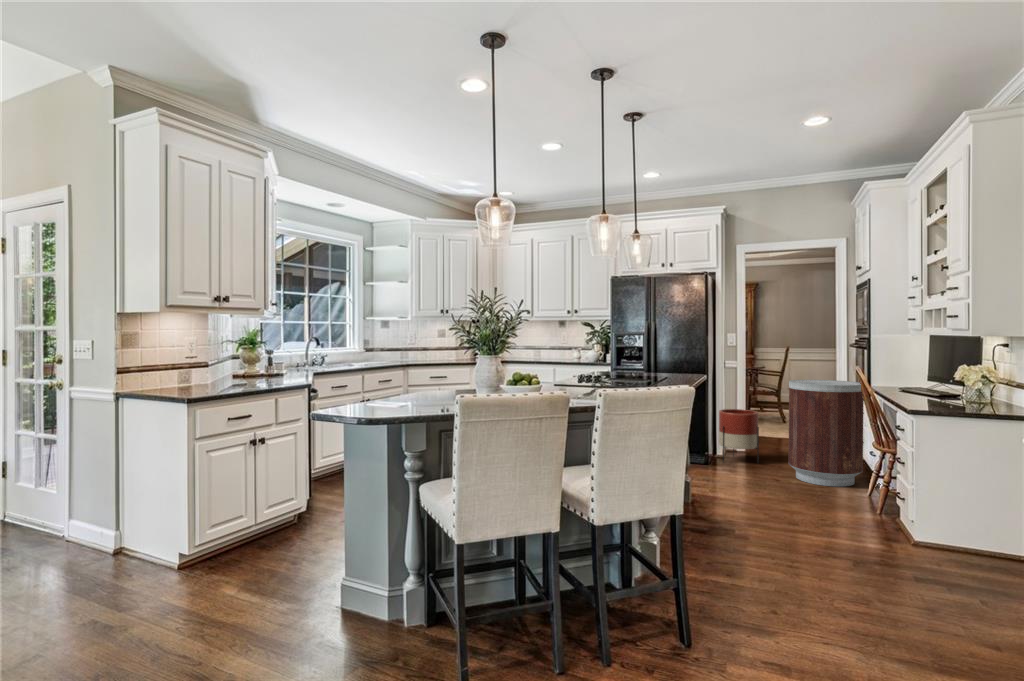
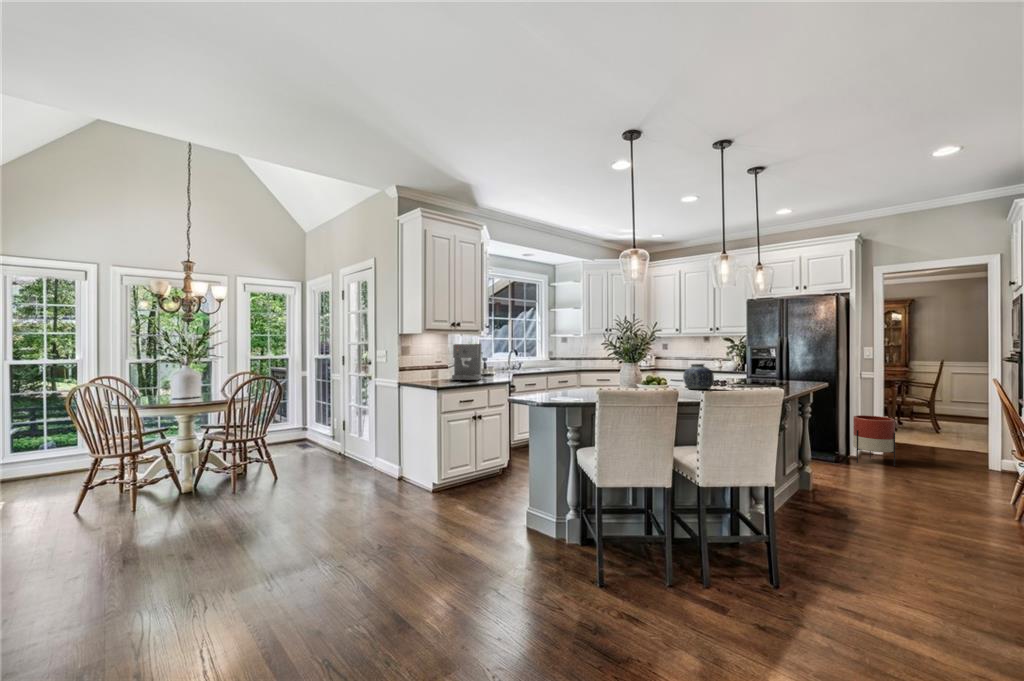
coffee maker: none [215,330,265,386] -> present [452,344,481,380]
vase: none [554,354,591,387] -> present [683,364,714,389]
trash can: present [788,380,863,486] -> none [924,391,1009,493]

